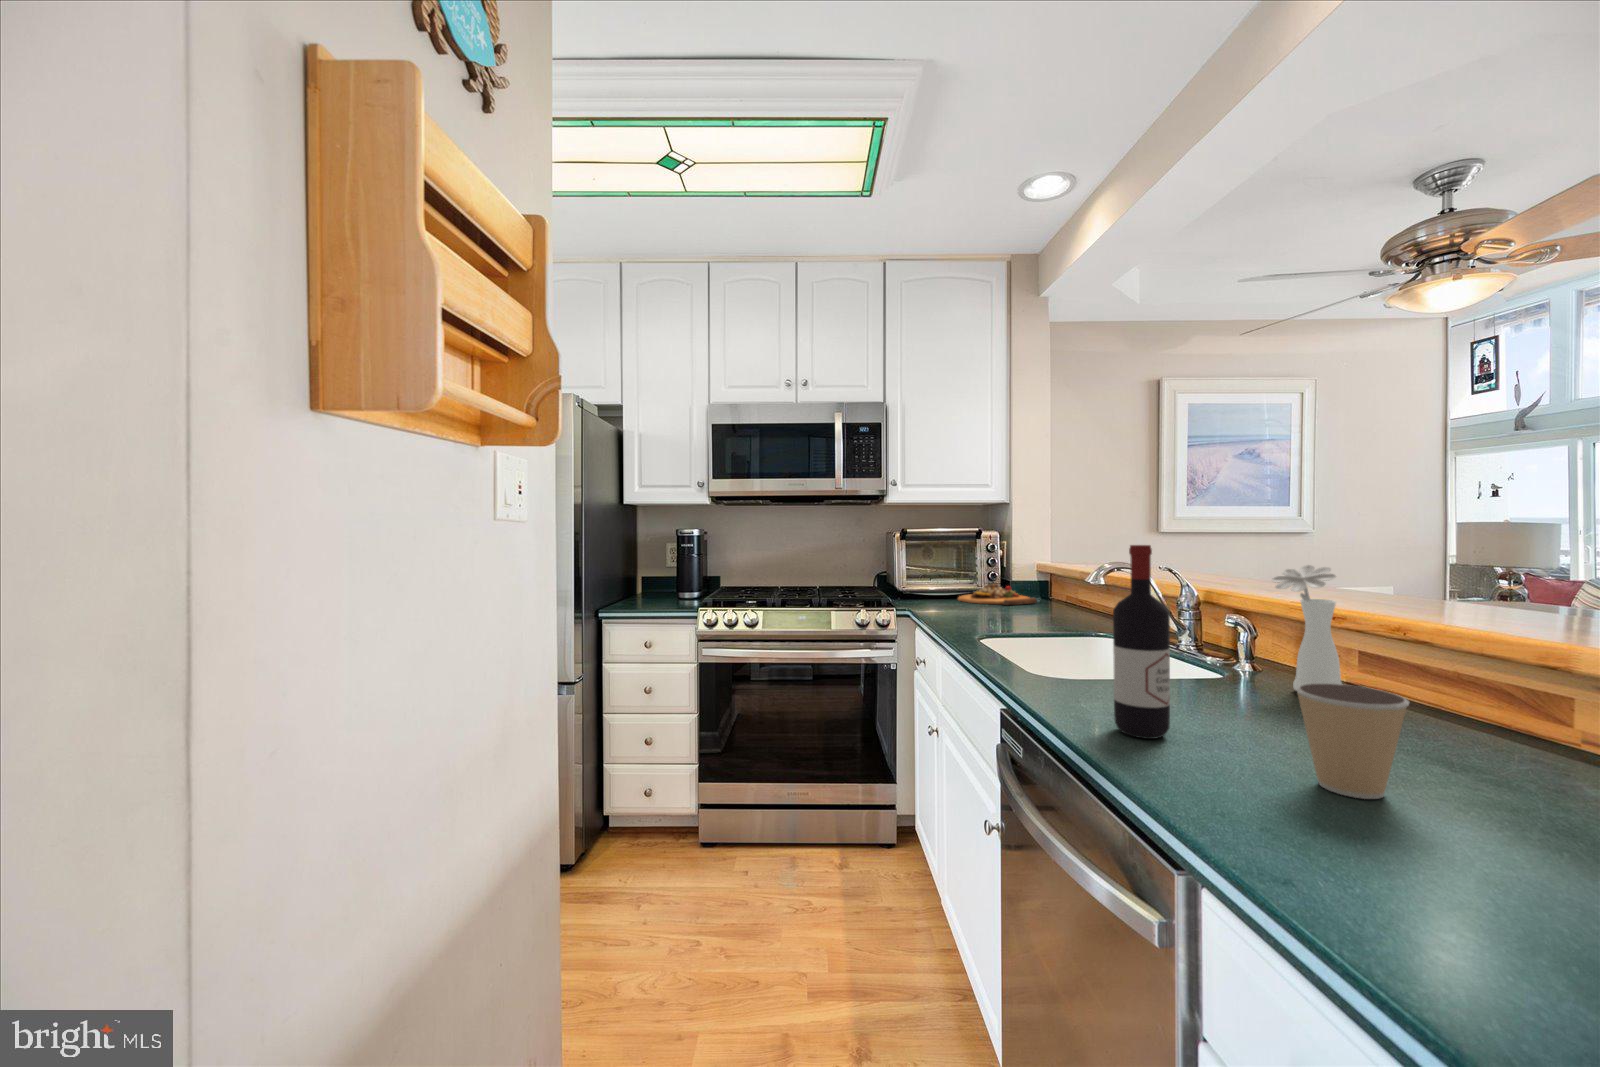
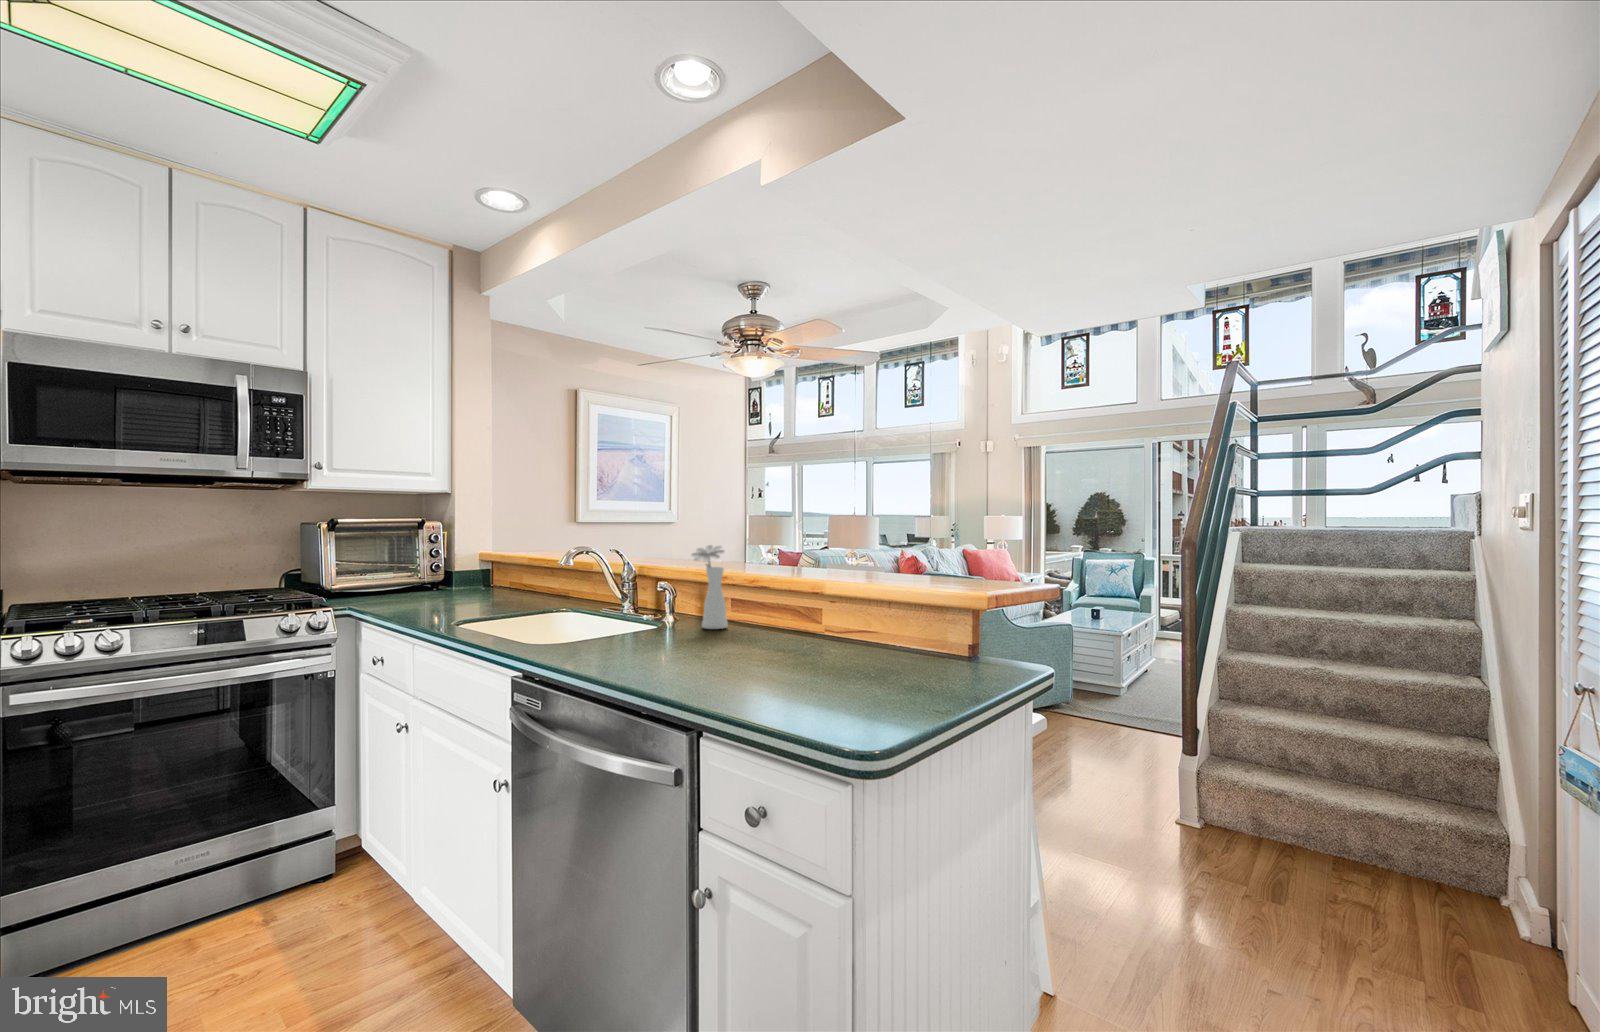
wine bottle: present [1113,545,1170,739] -> none [616,531,652,665]
cutting board: present [958,584,1037,605] -> none [393,576,483,596]
coffee cup: present [1296,683,1409,799] -> none [724,610,772,669]

